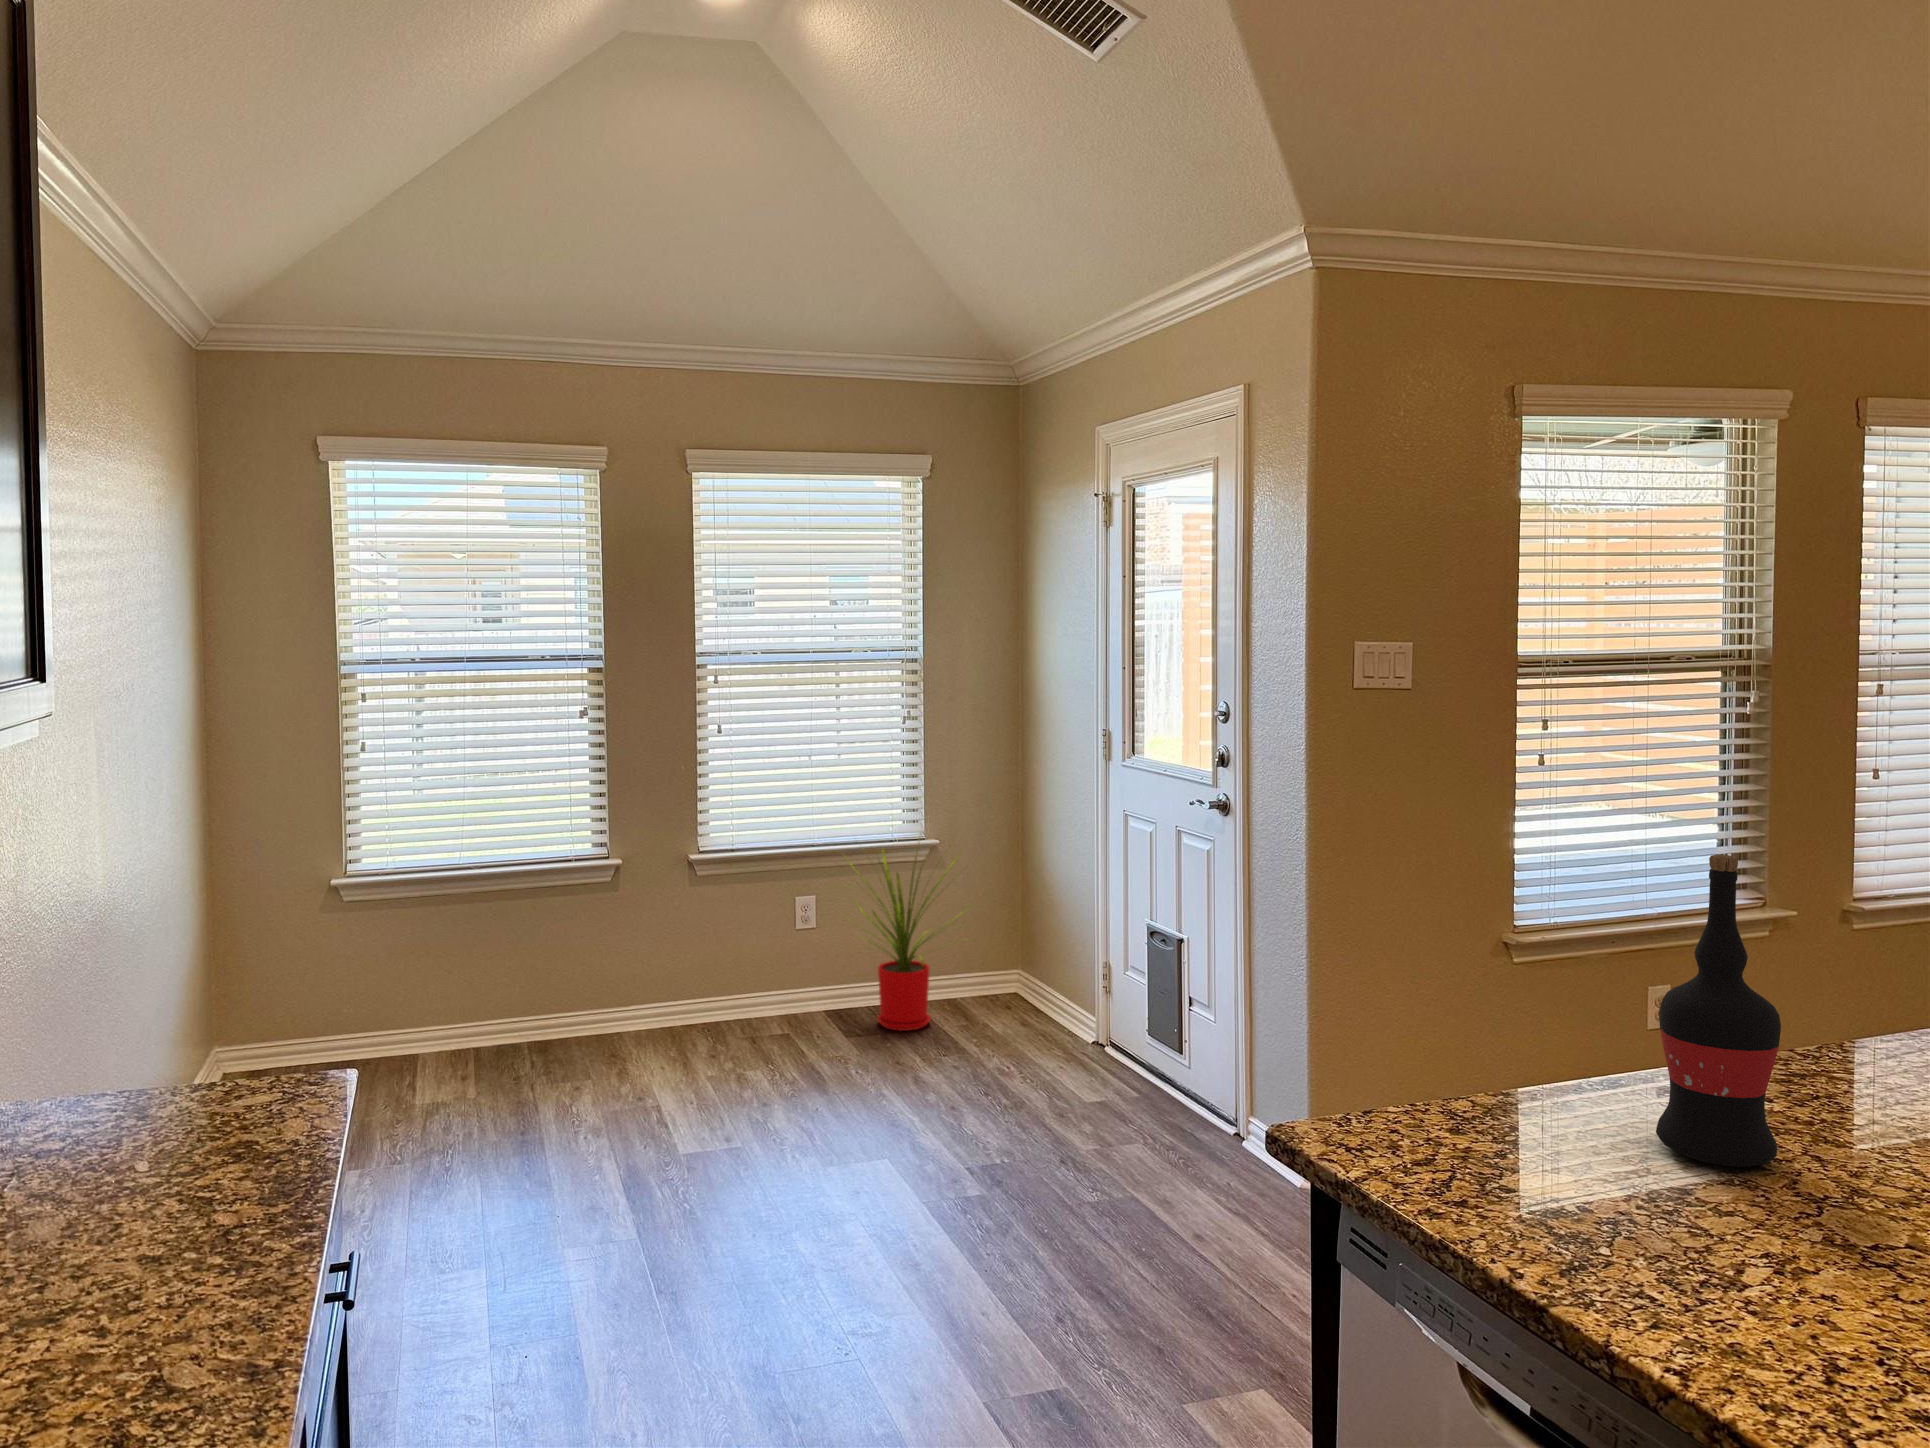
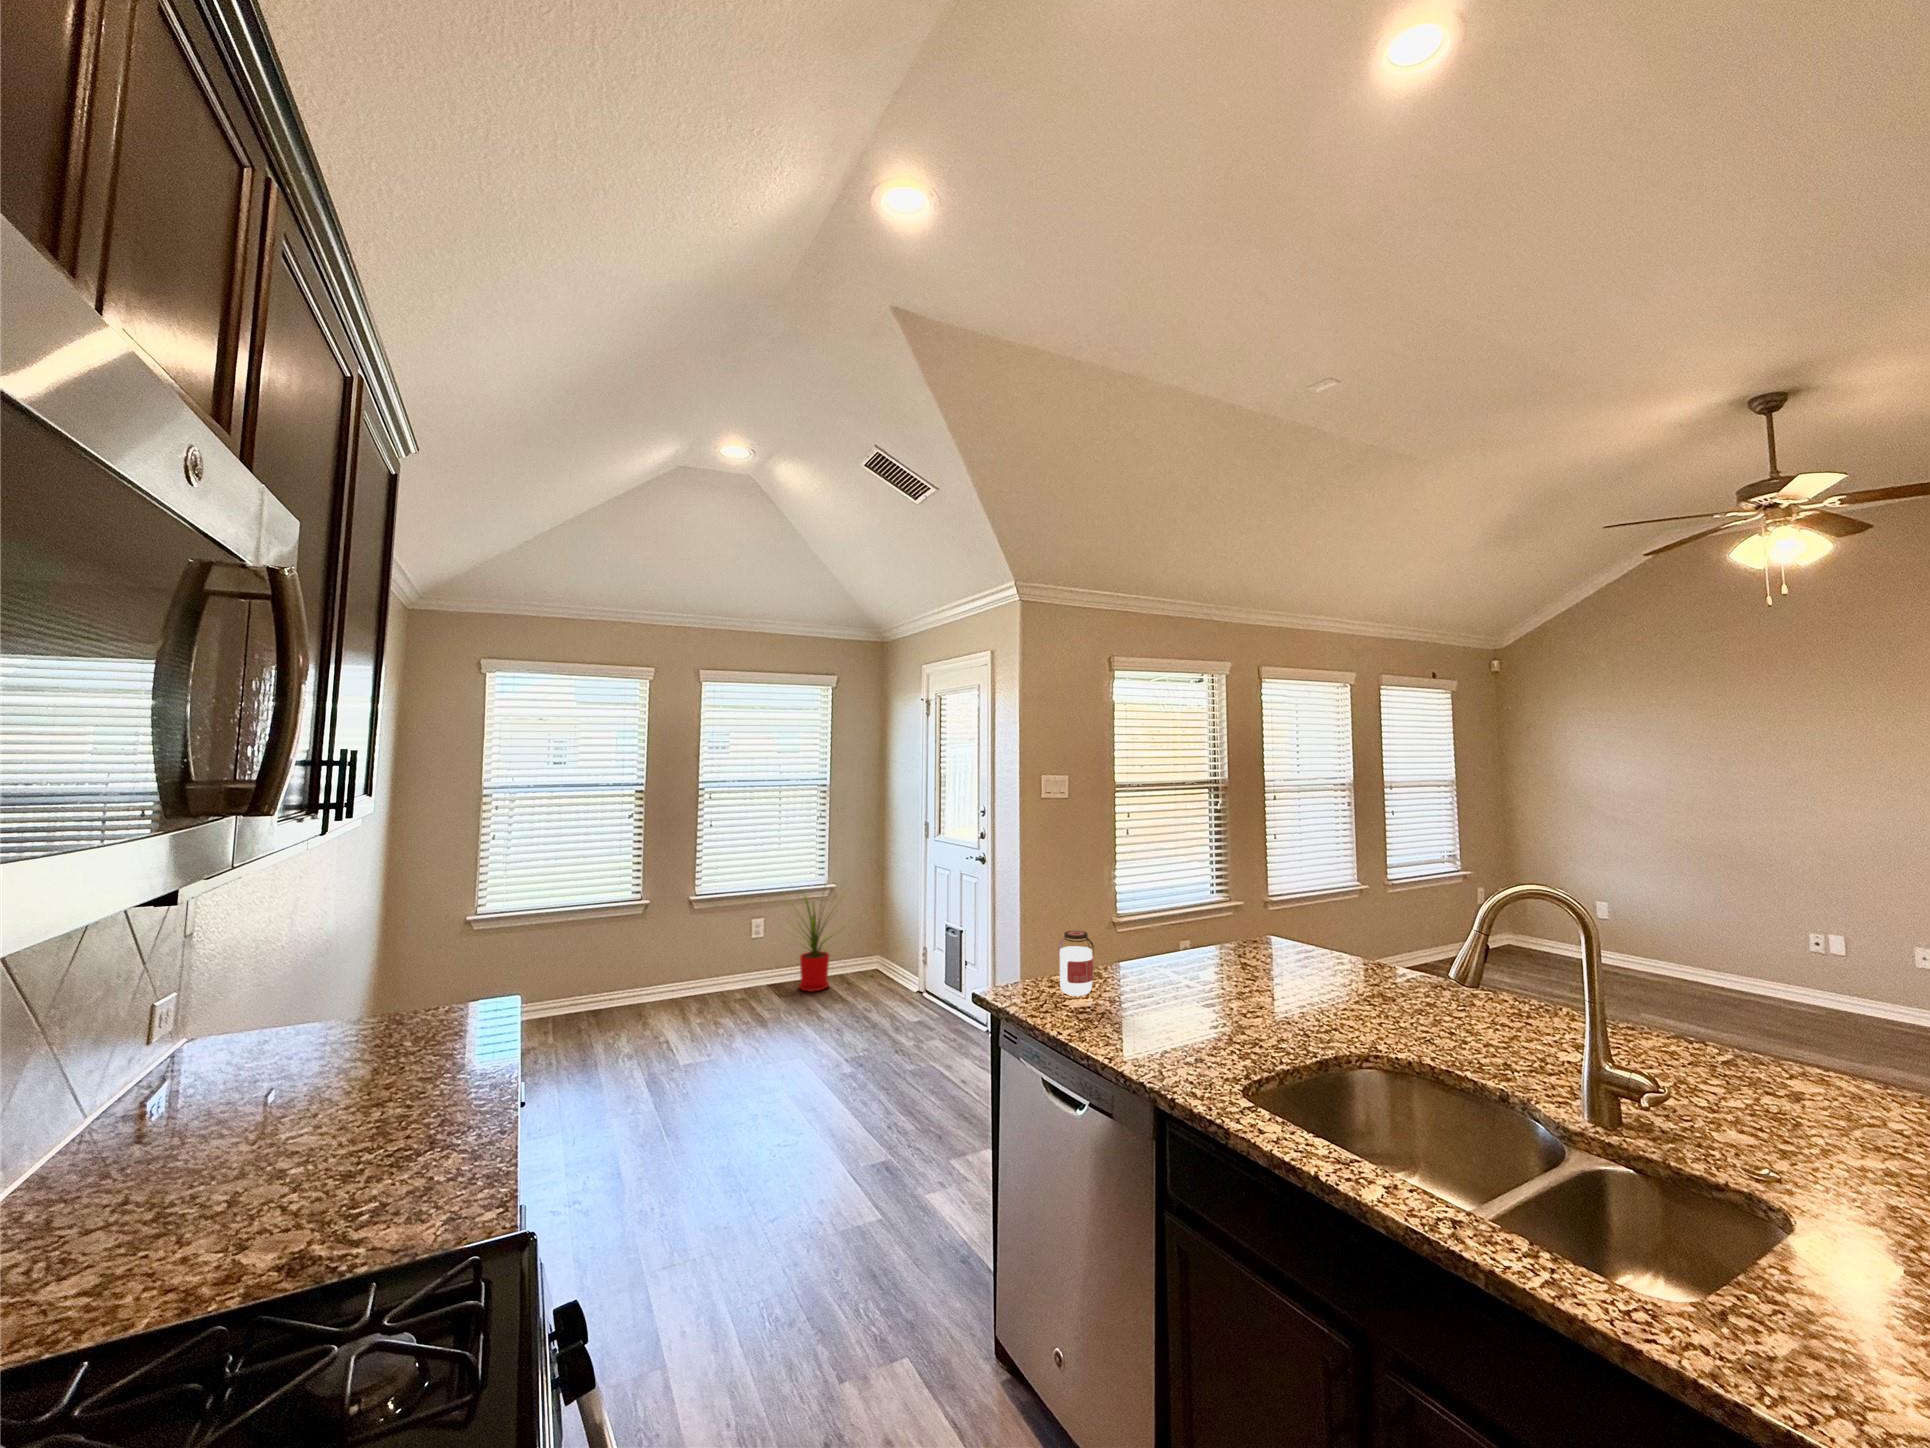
wine bottle: present [1656,855,1781,1167] -> none [1123,872,1164,993]
jar: none [1481,994,1584,1161] -> present [1058,931,1094,996]

